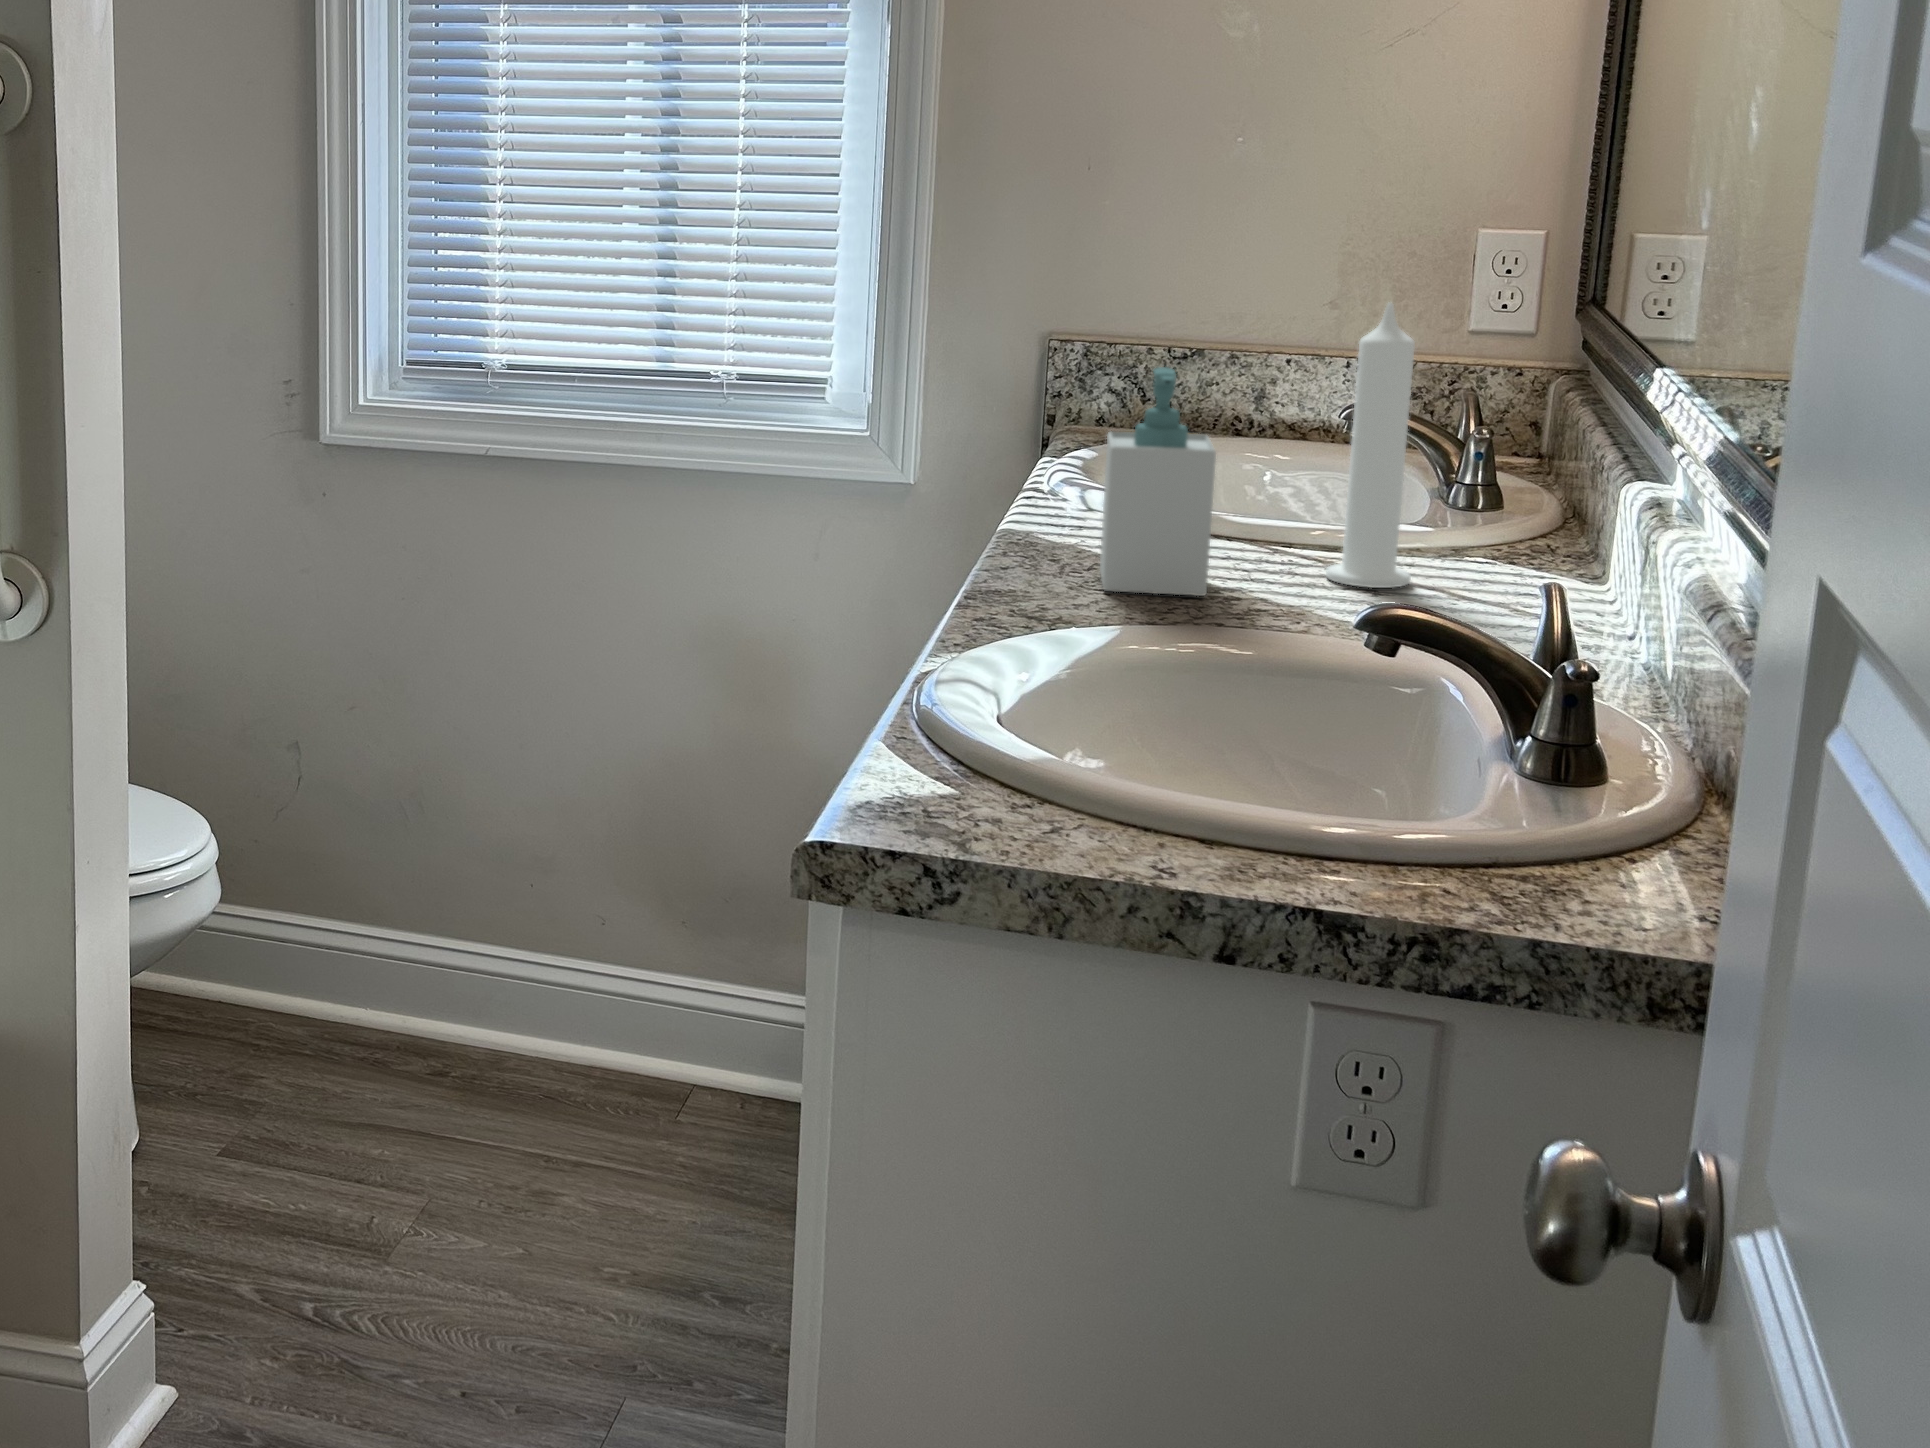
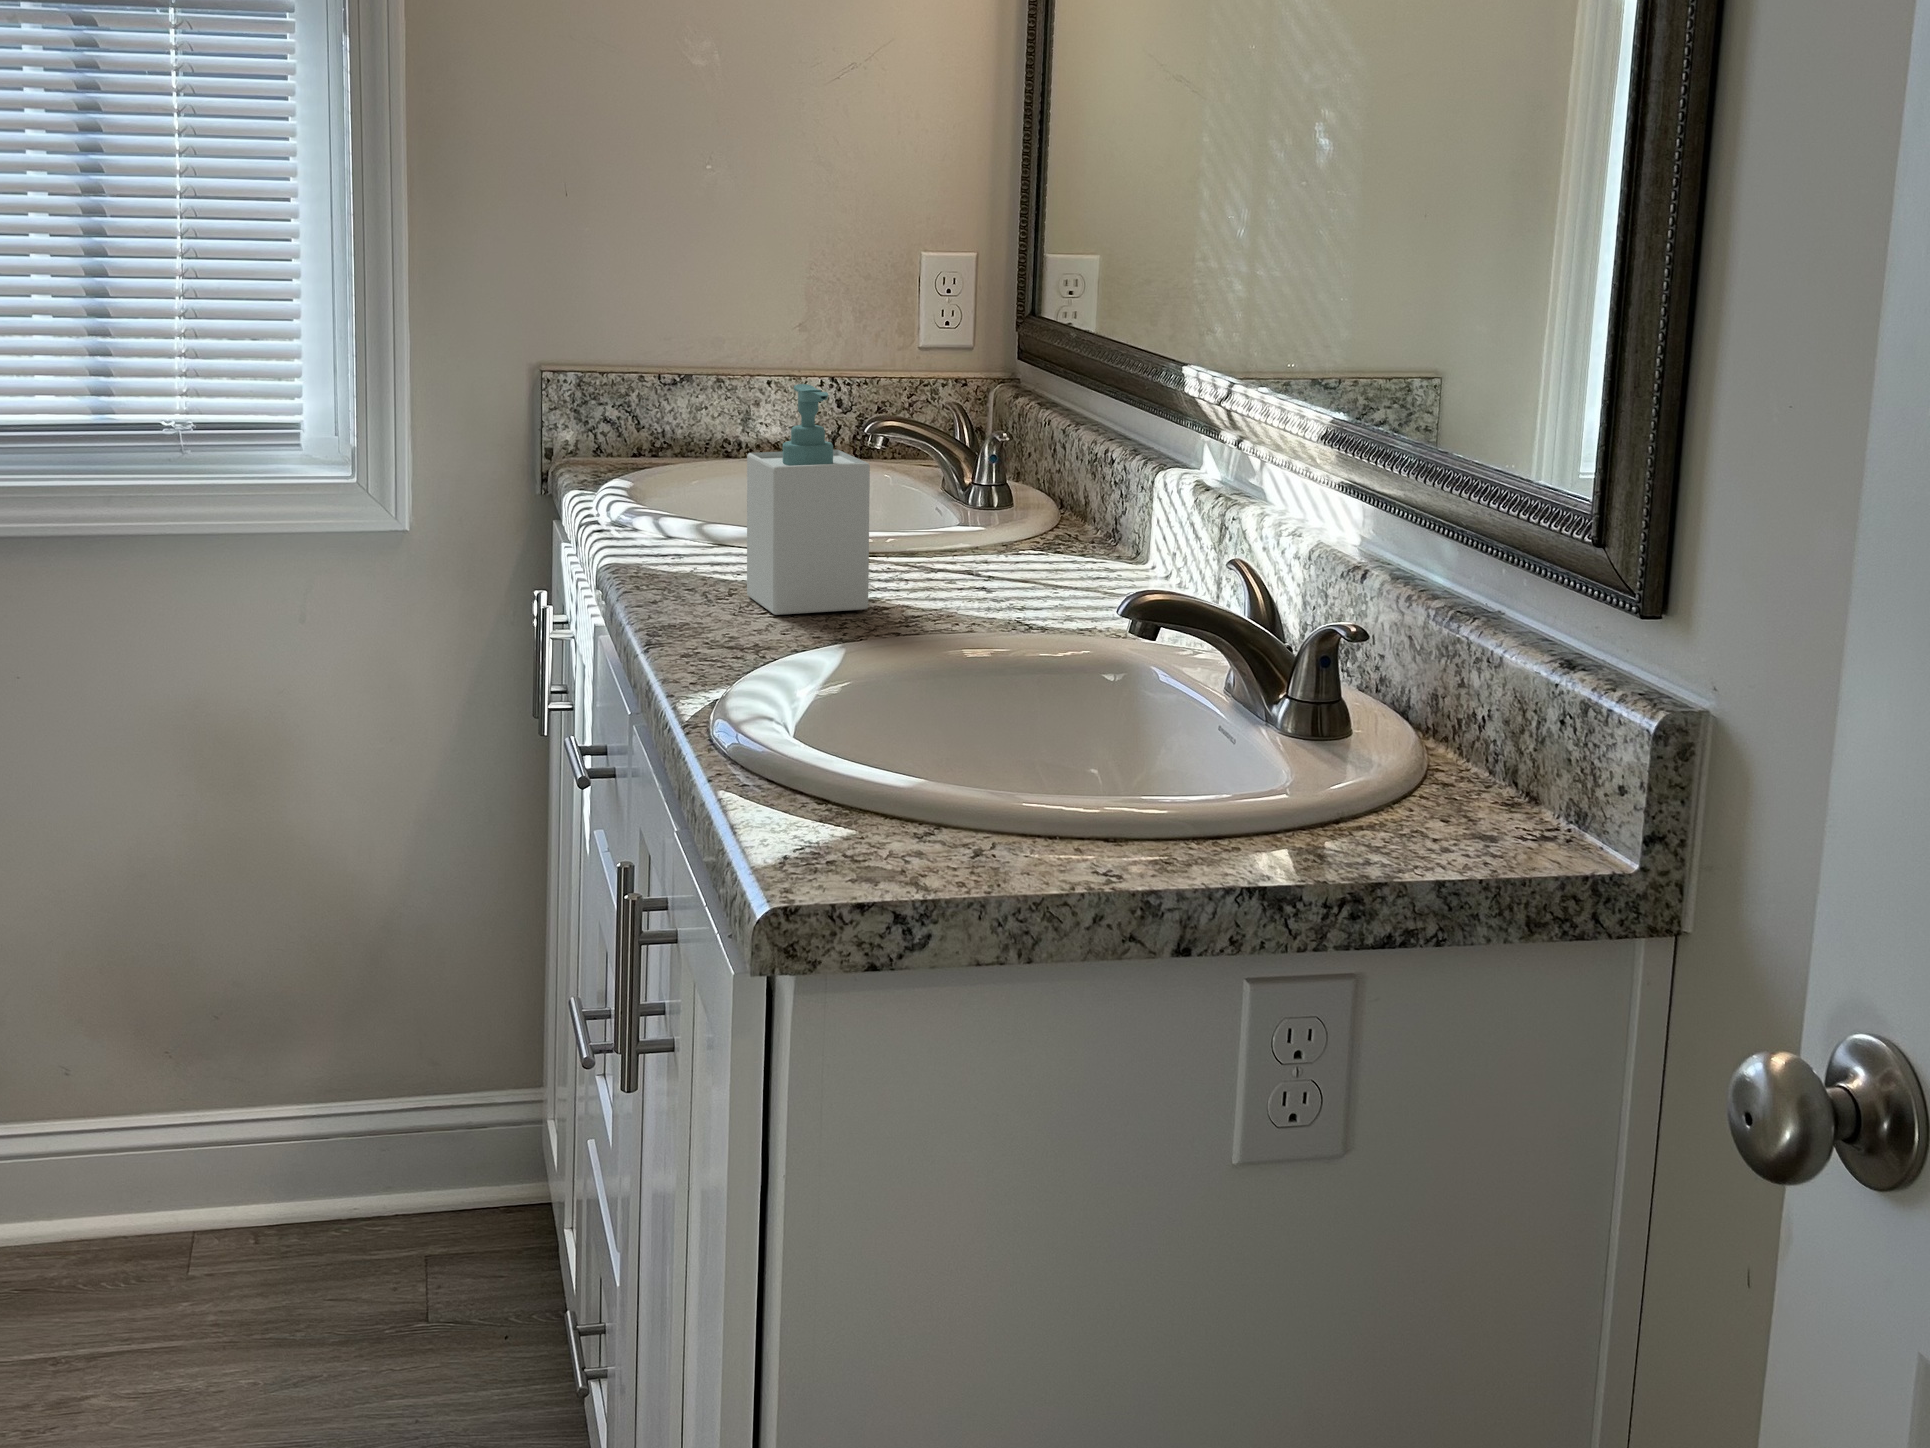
candle: present [1326,303,1415,588] -> none [937,313,1012,586]

